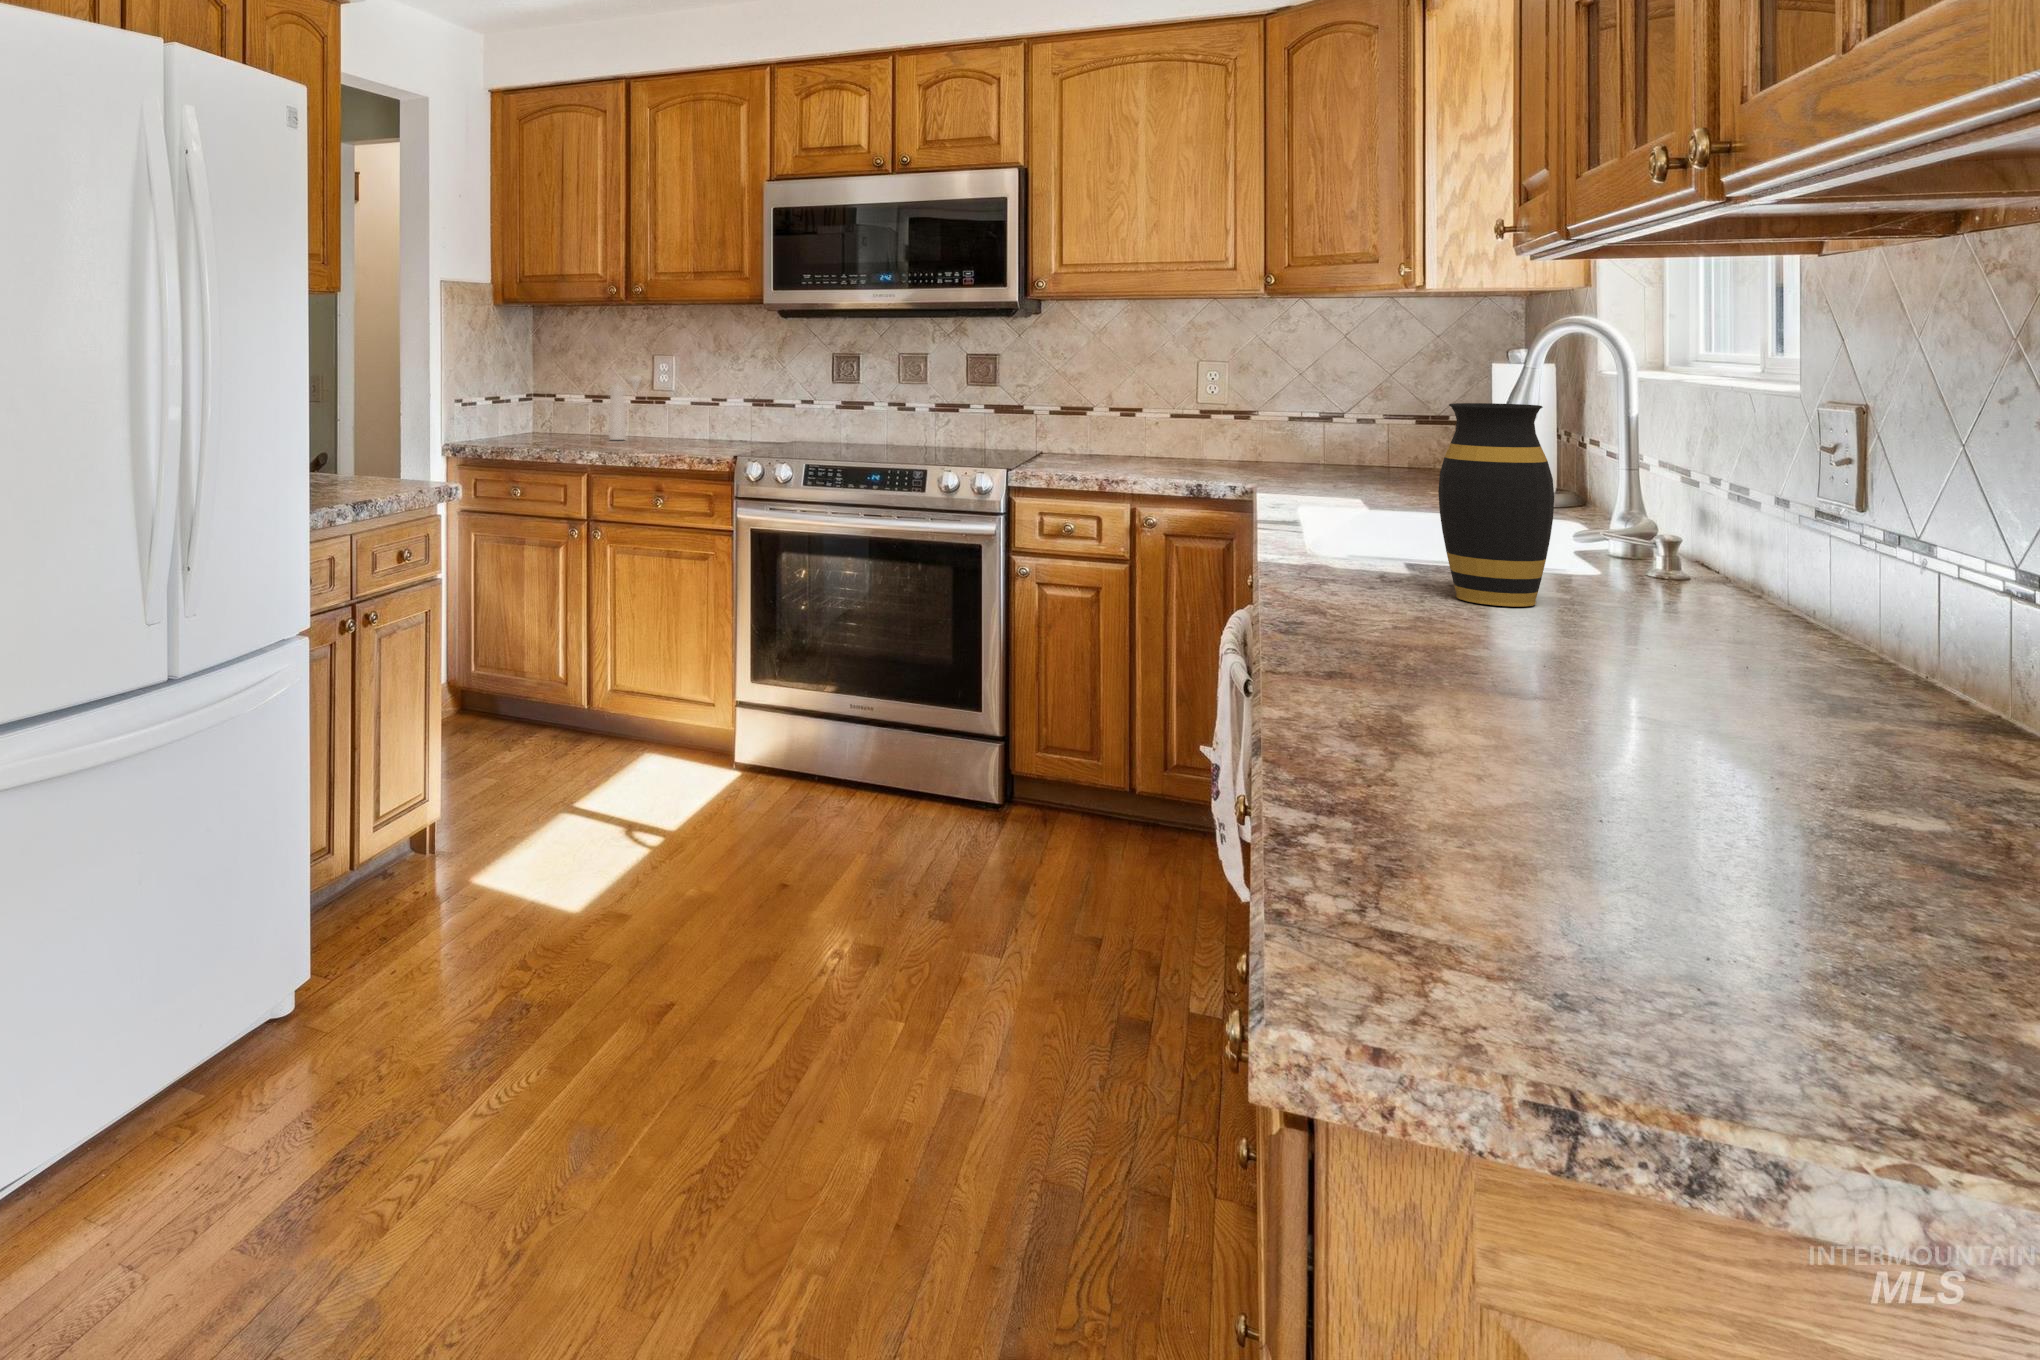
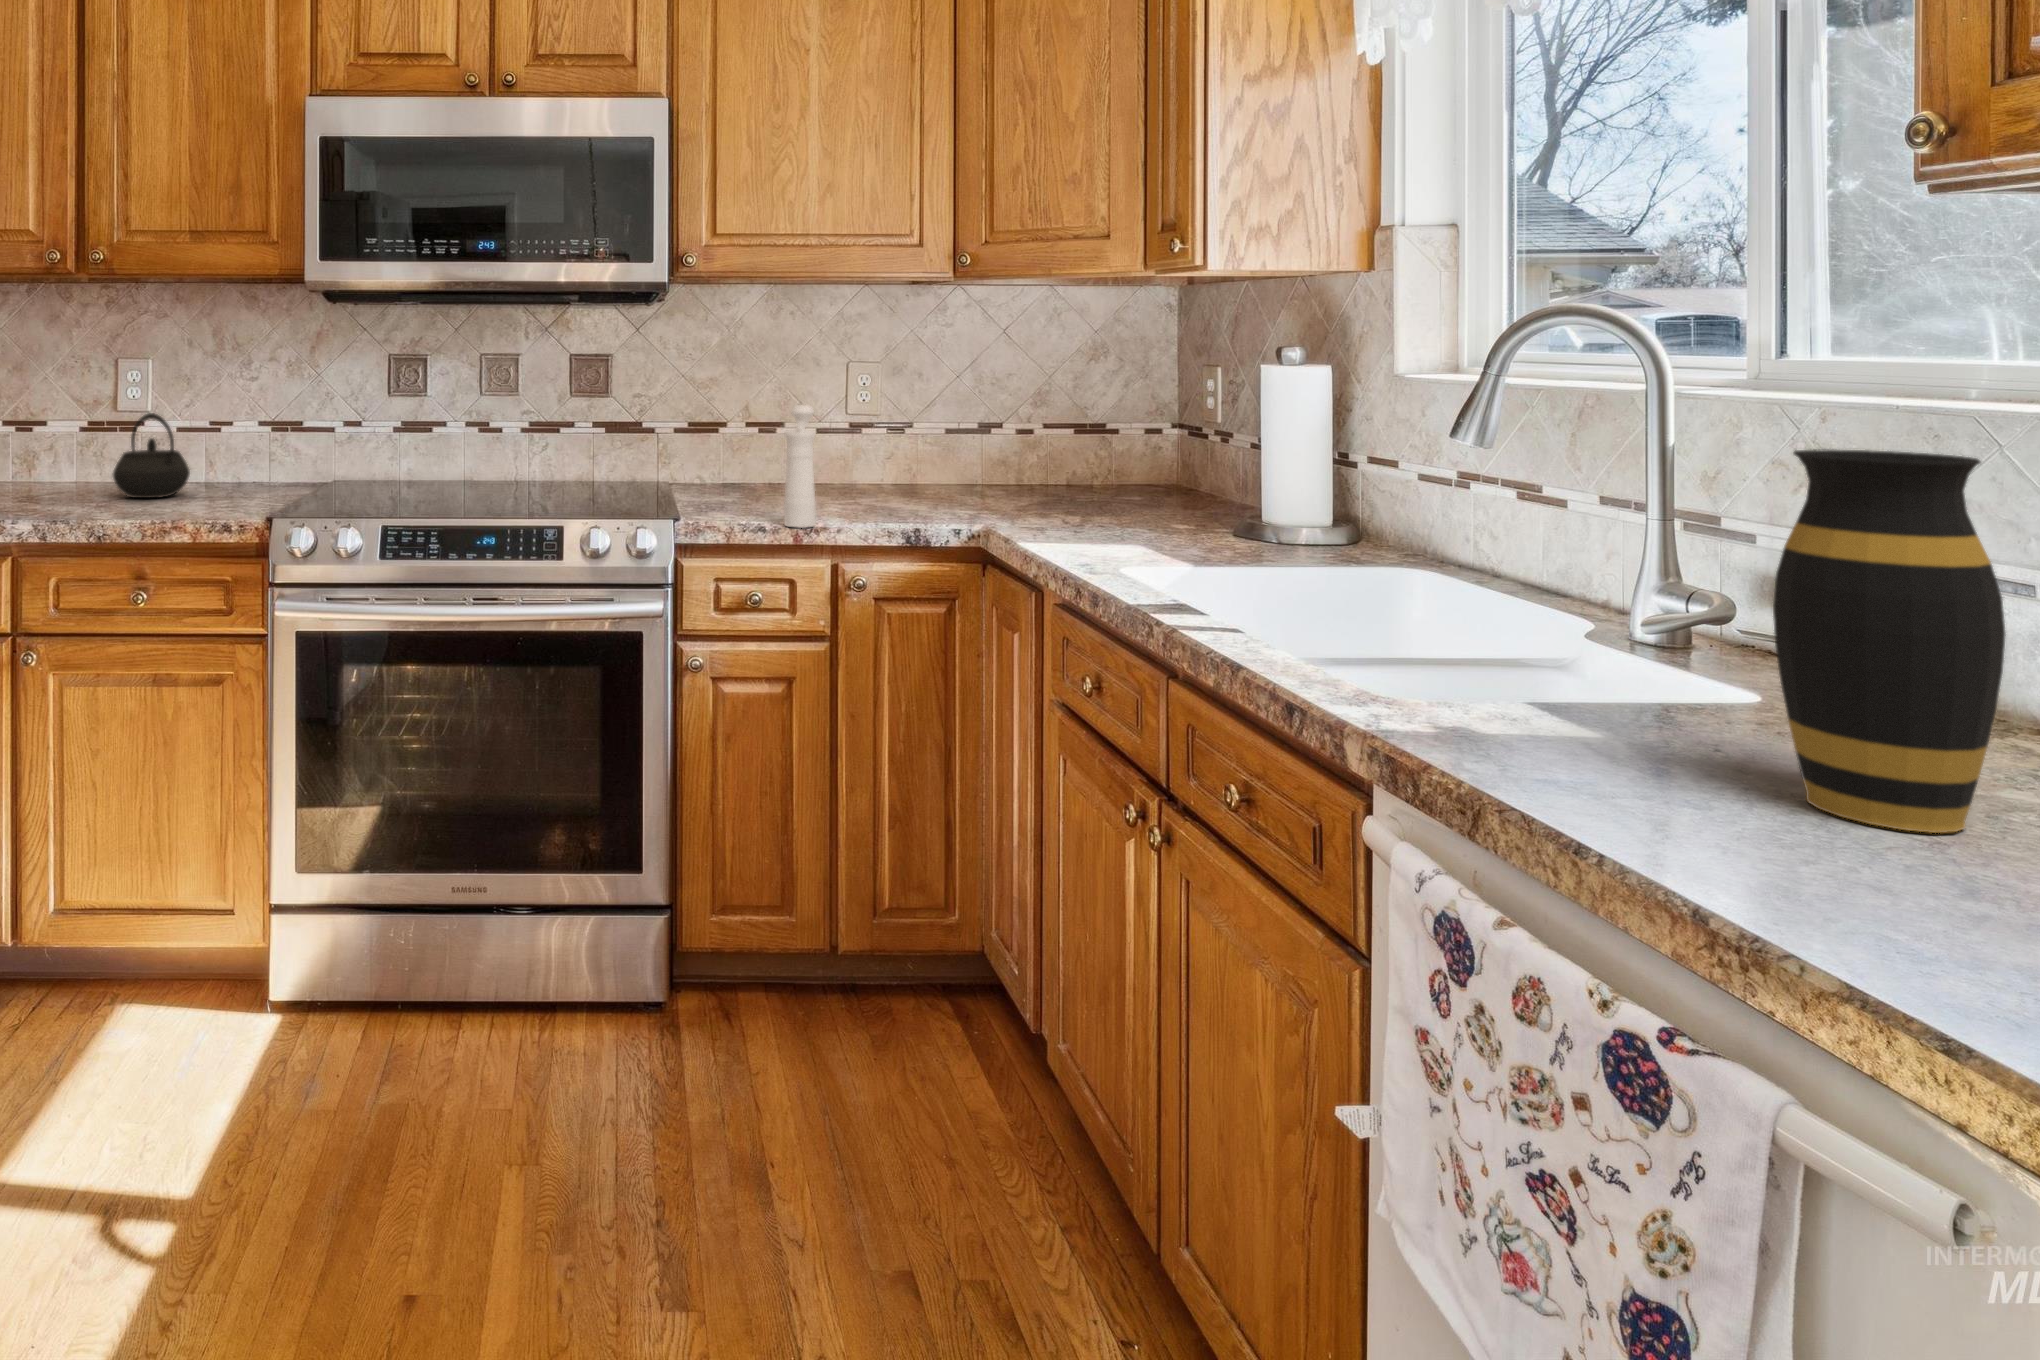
pepper mill: present [609,376,641,440] -> present [784,405,816,528]
kettle: none [648,391,696,446] -> present [113,413,190,498]

